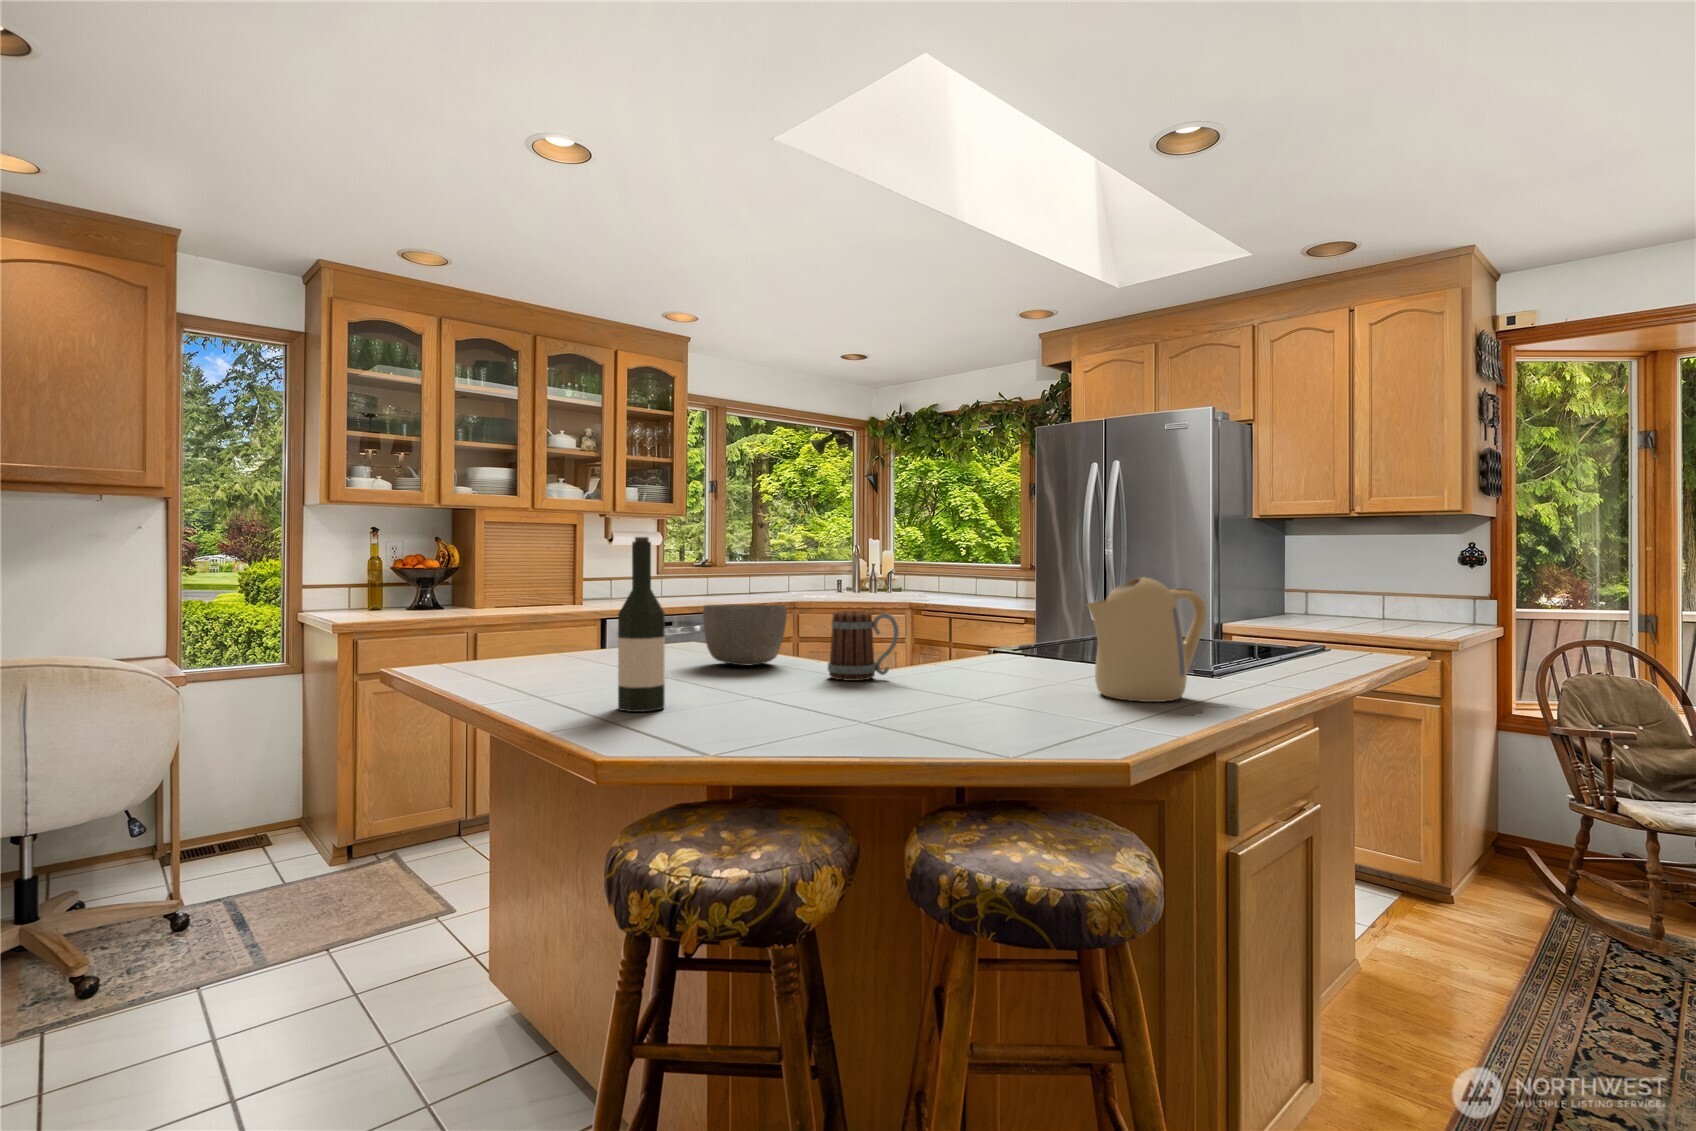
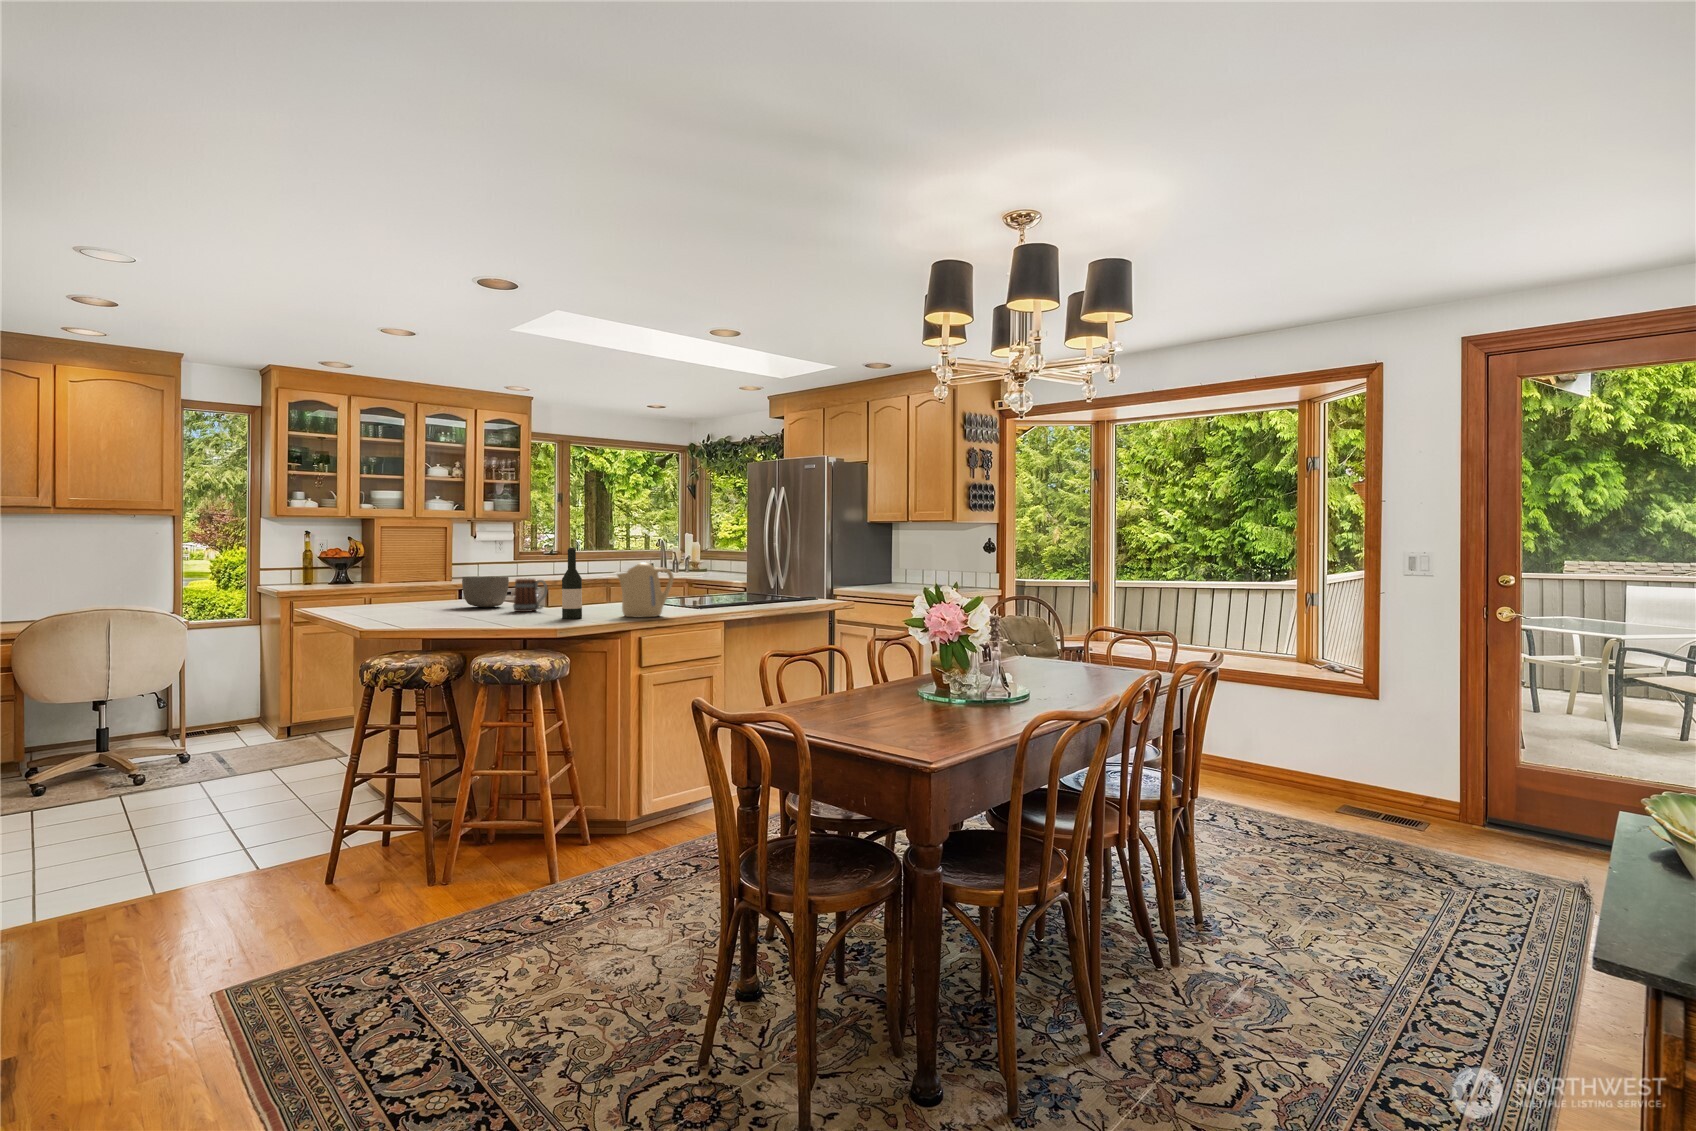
wine bottle: present [618,537,665,712] -> present [562,547,582,619]

